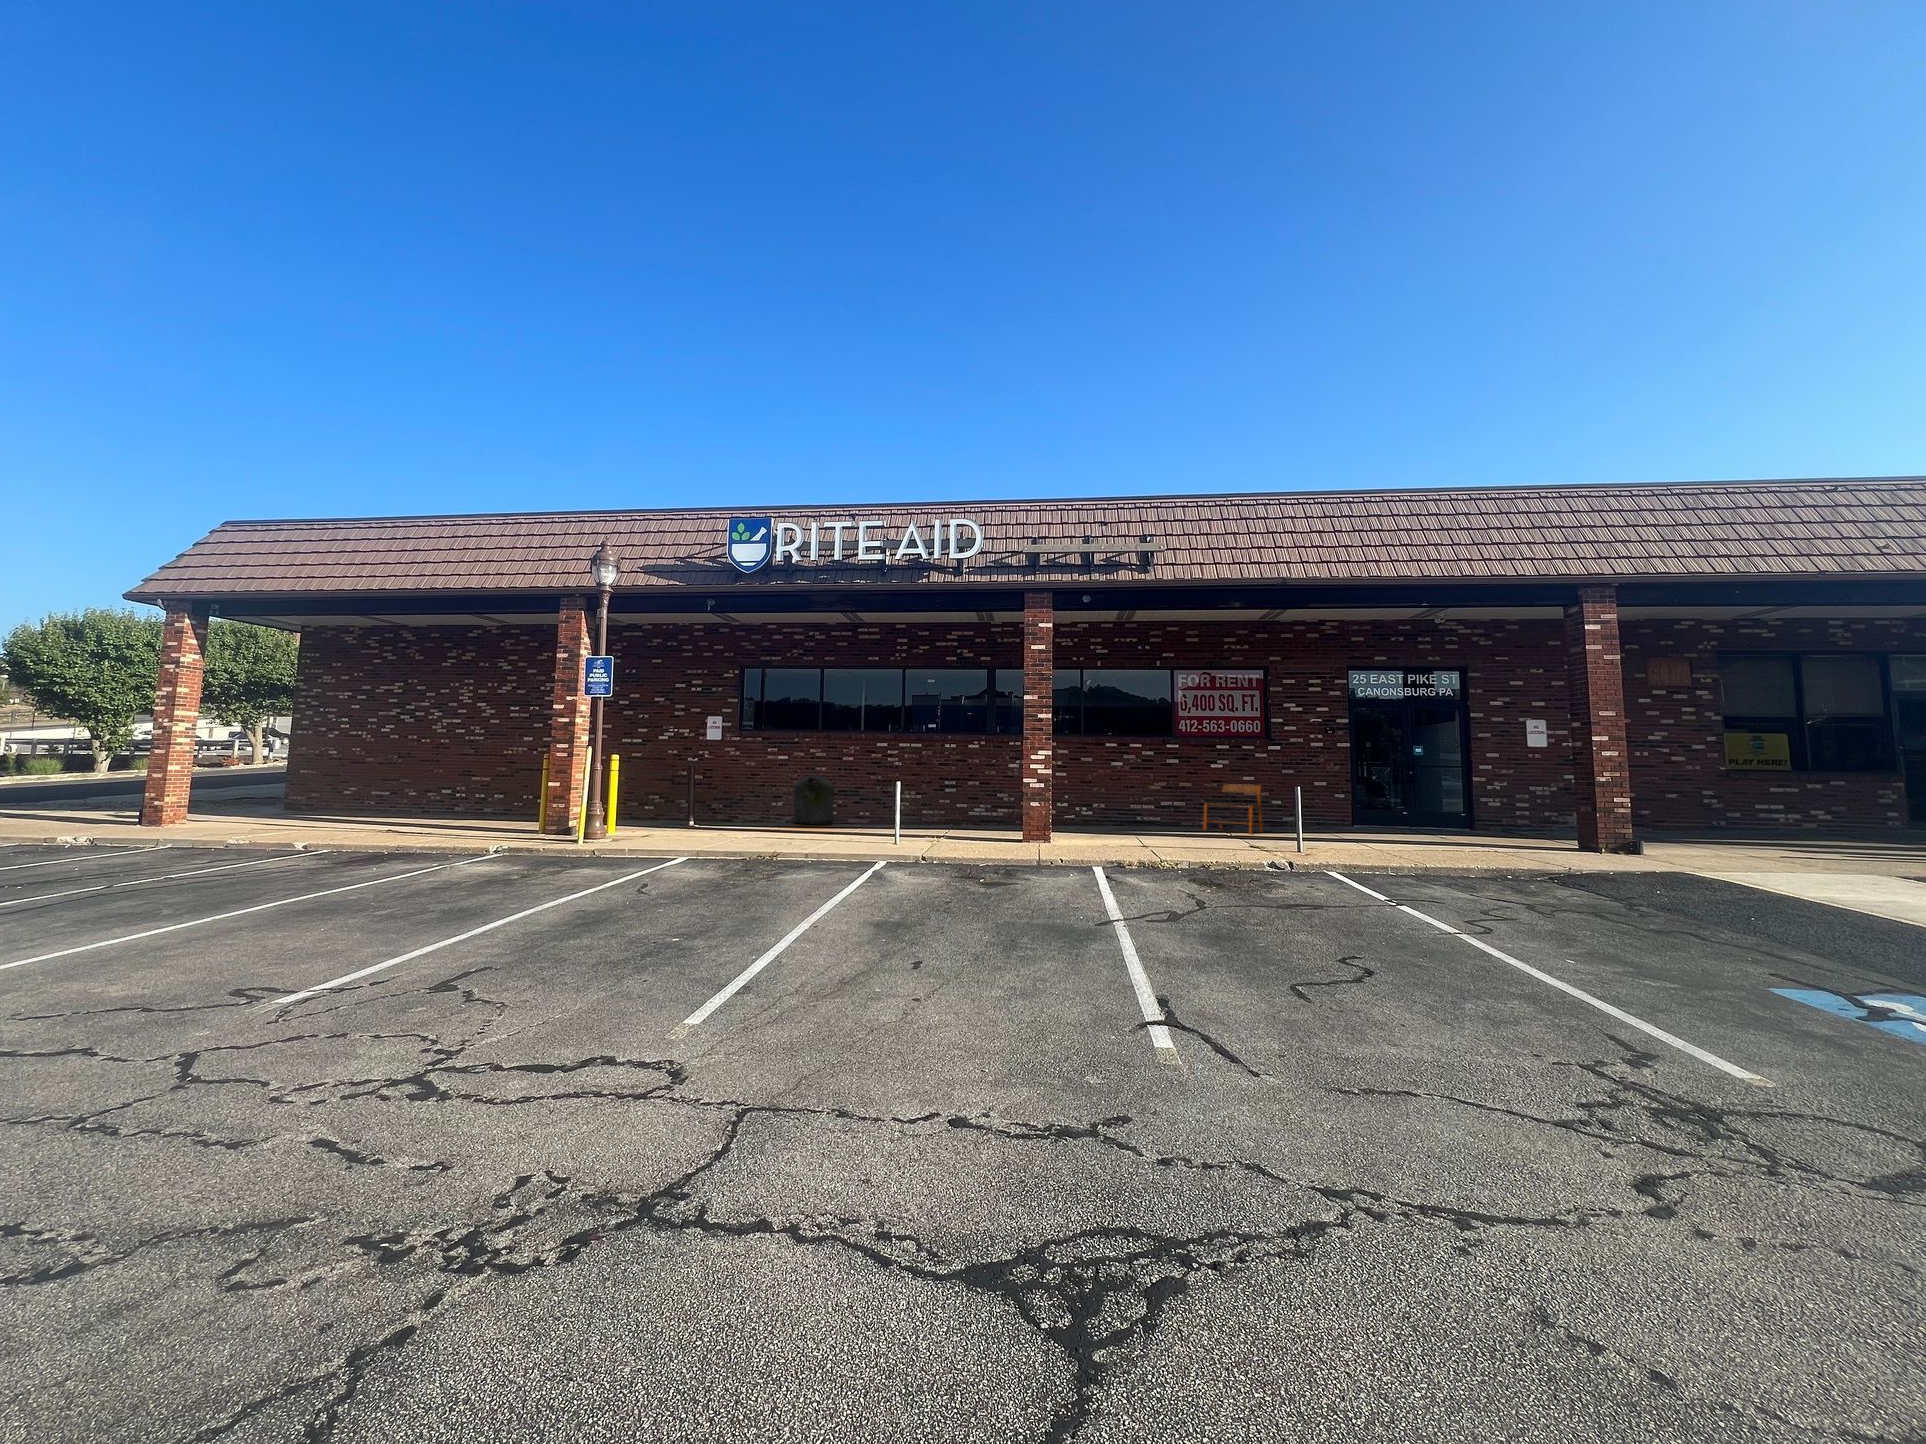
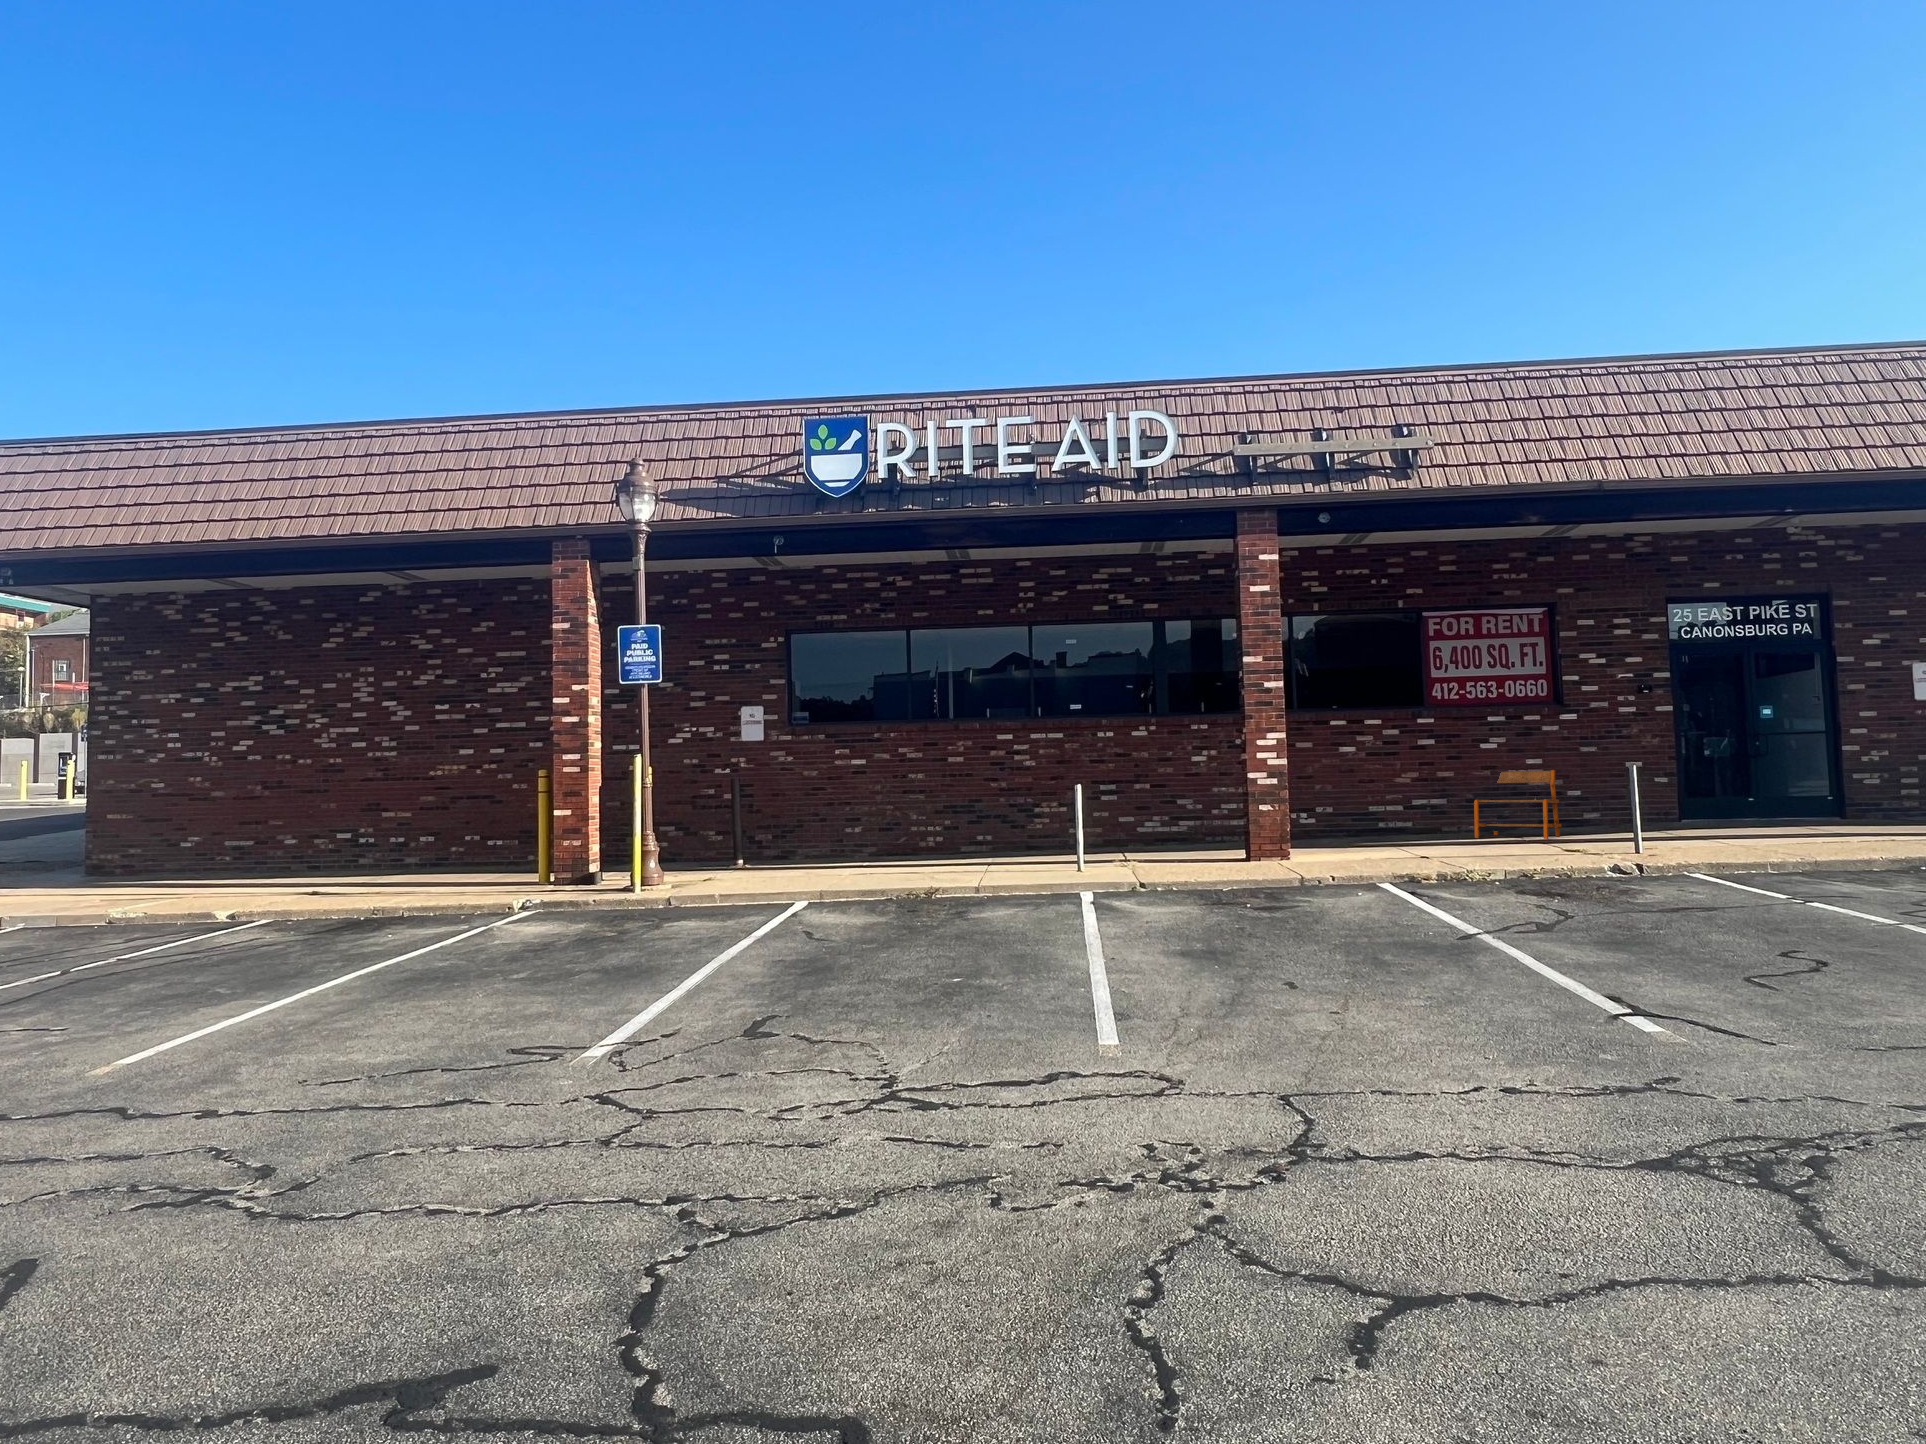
trash can: present [794,776,834,825] -> none [882,787,942,858]

